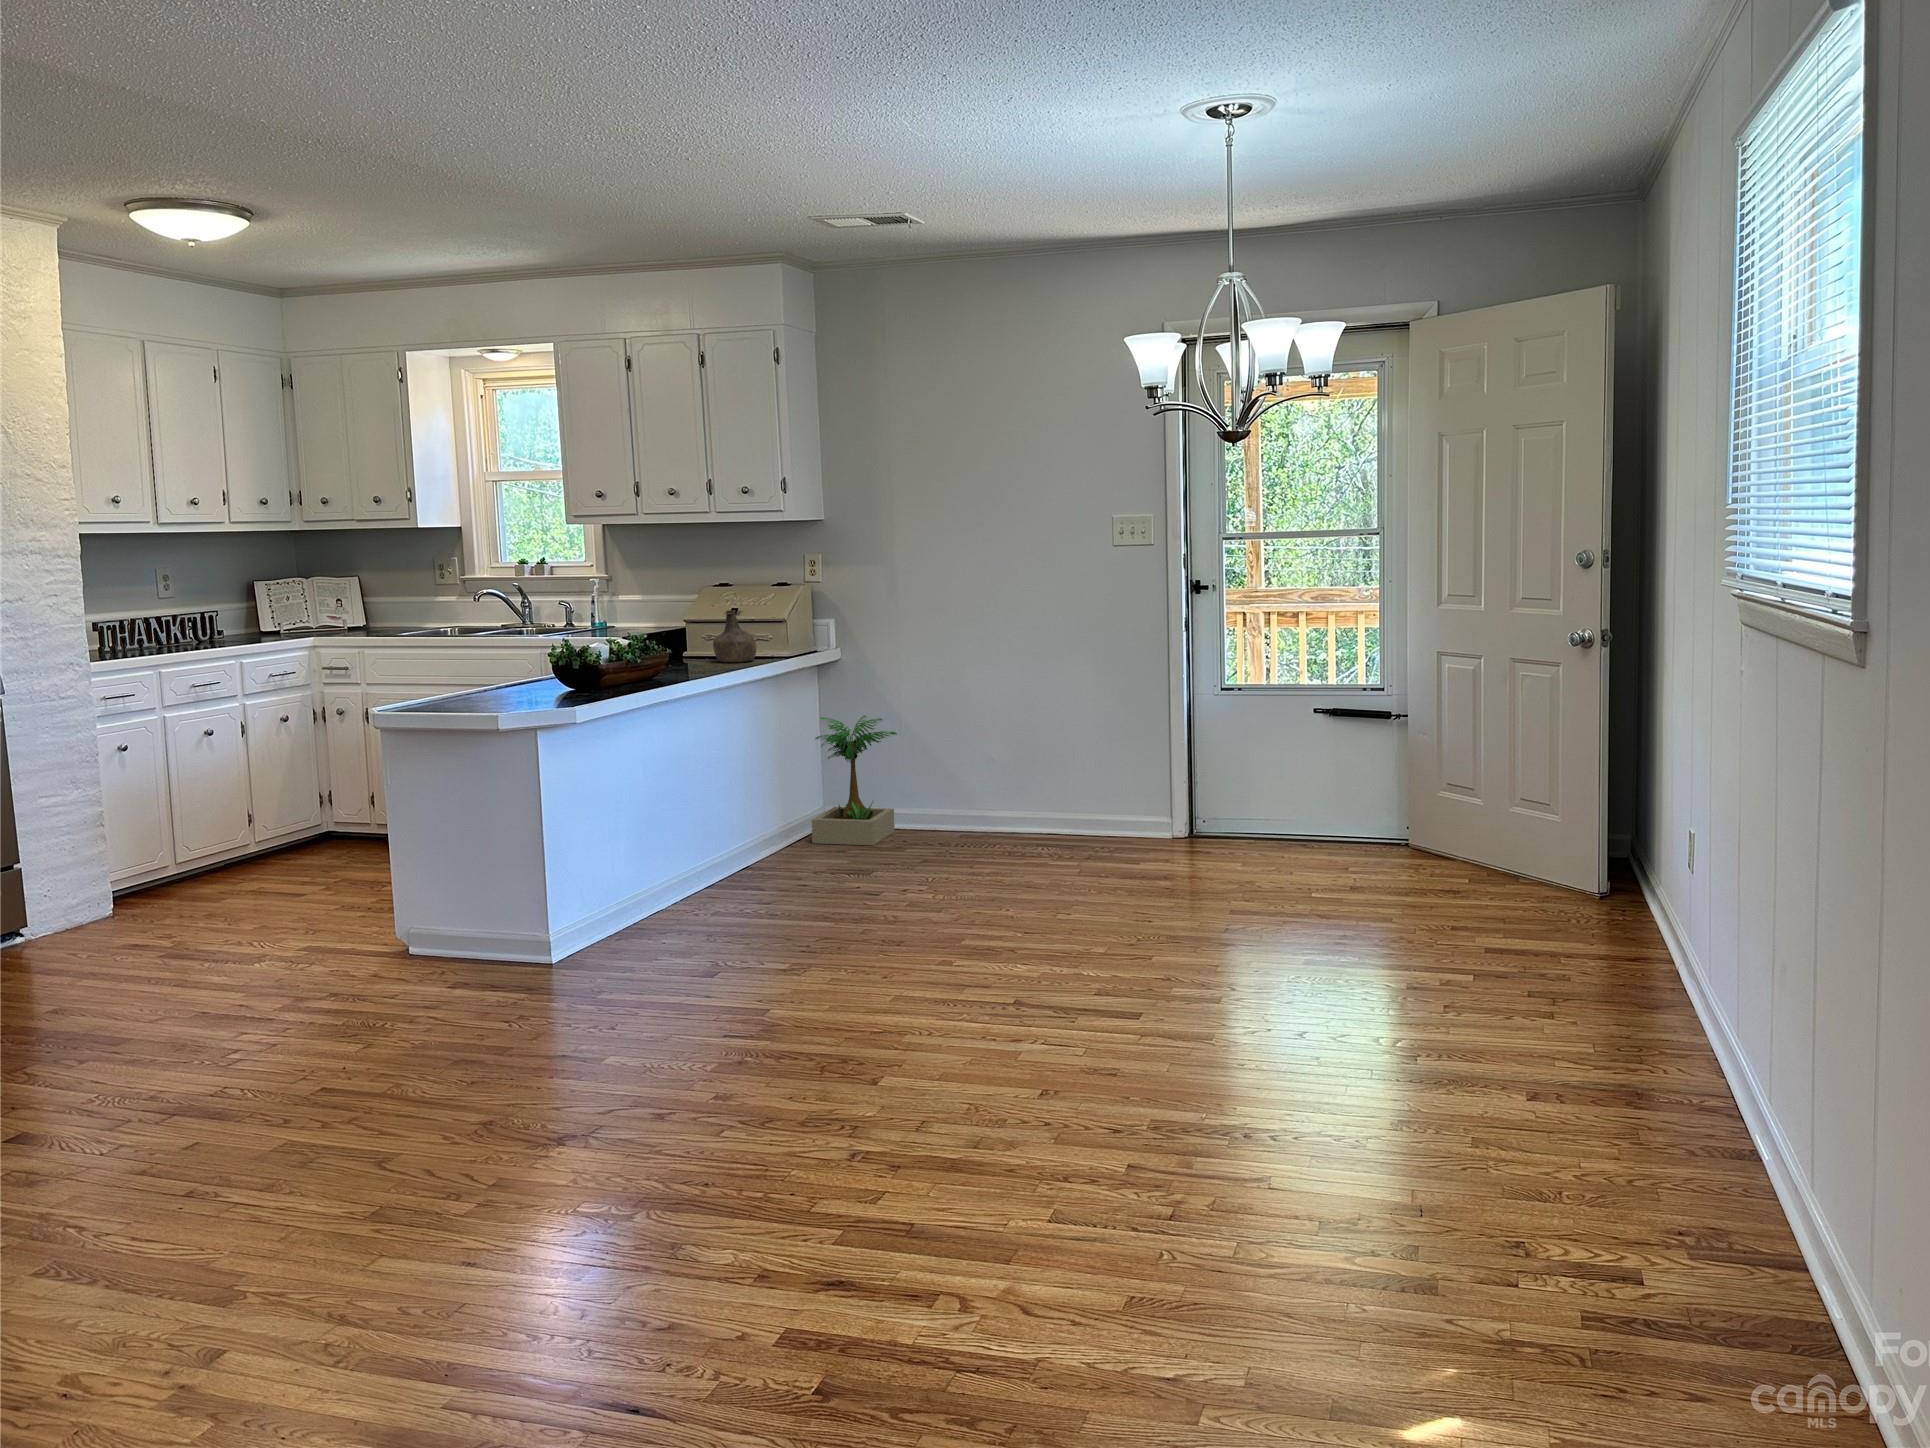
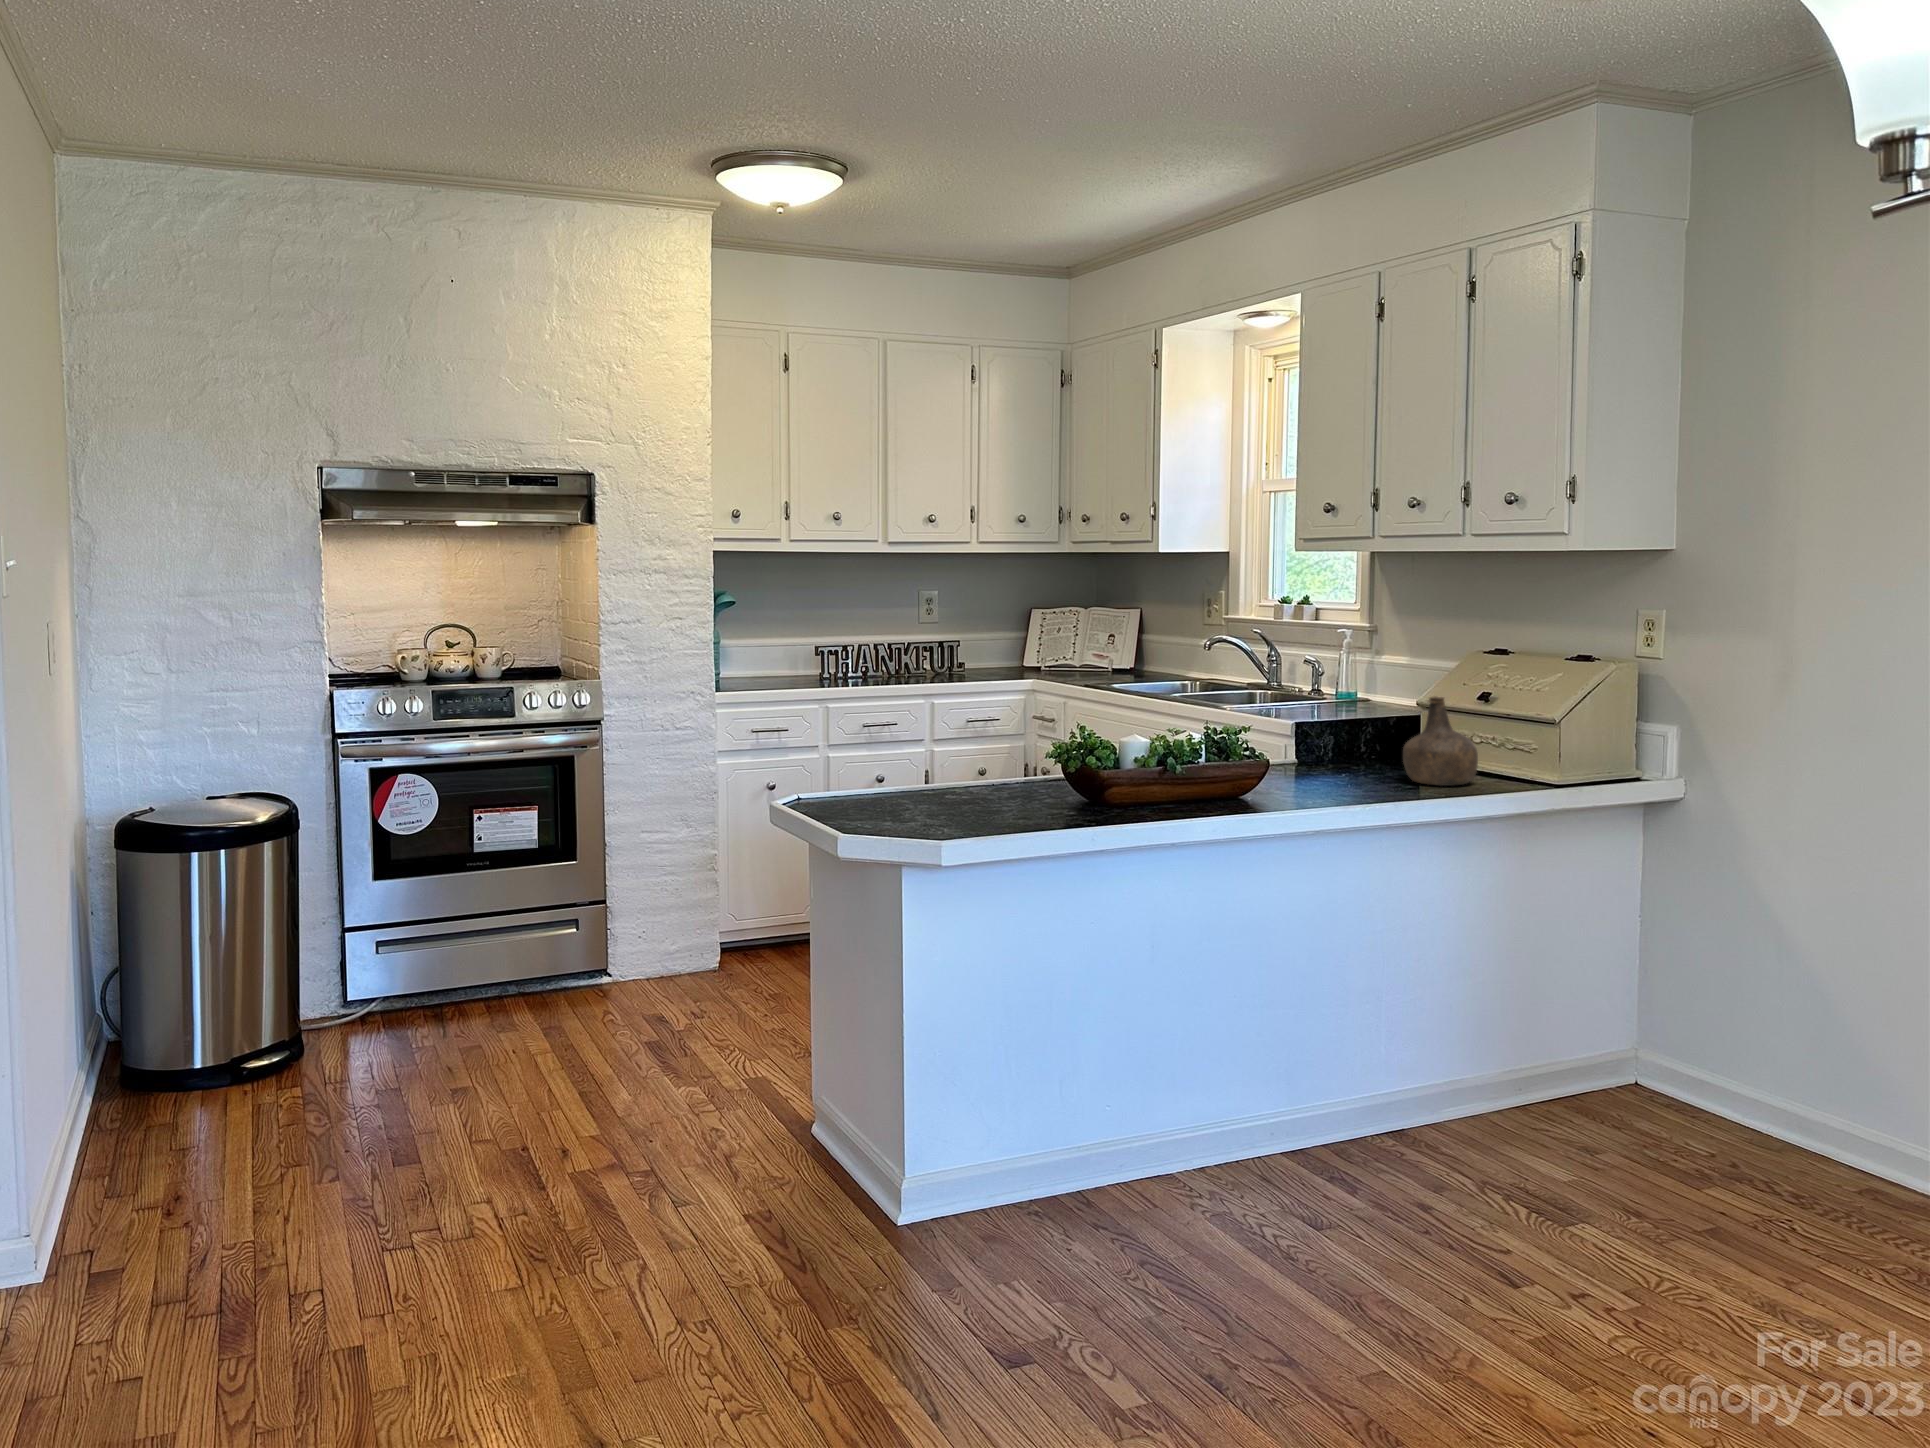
potted plant: present [812,716,897,845] -> none [1560,896,1765,1158]

